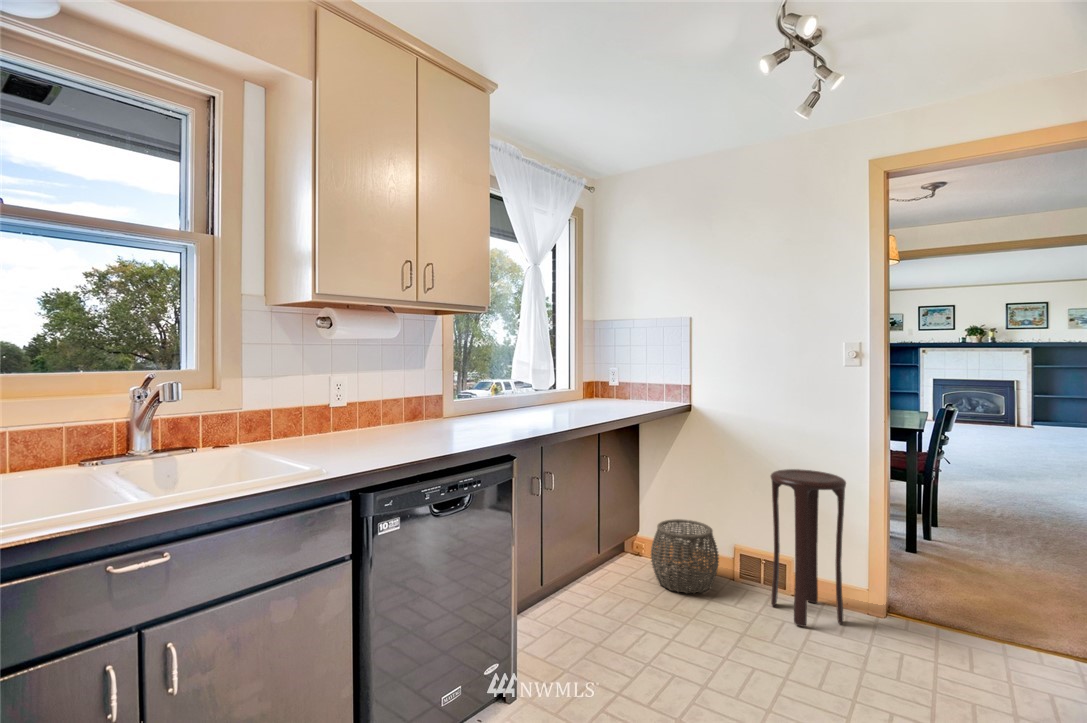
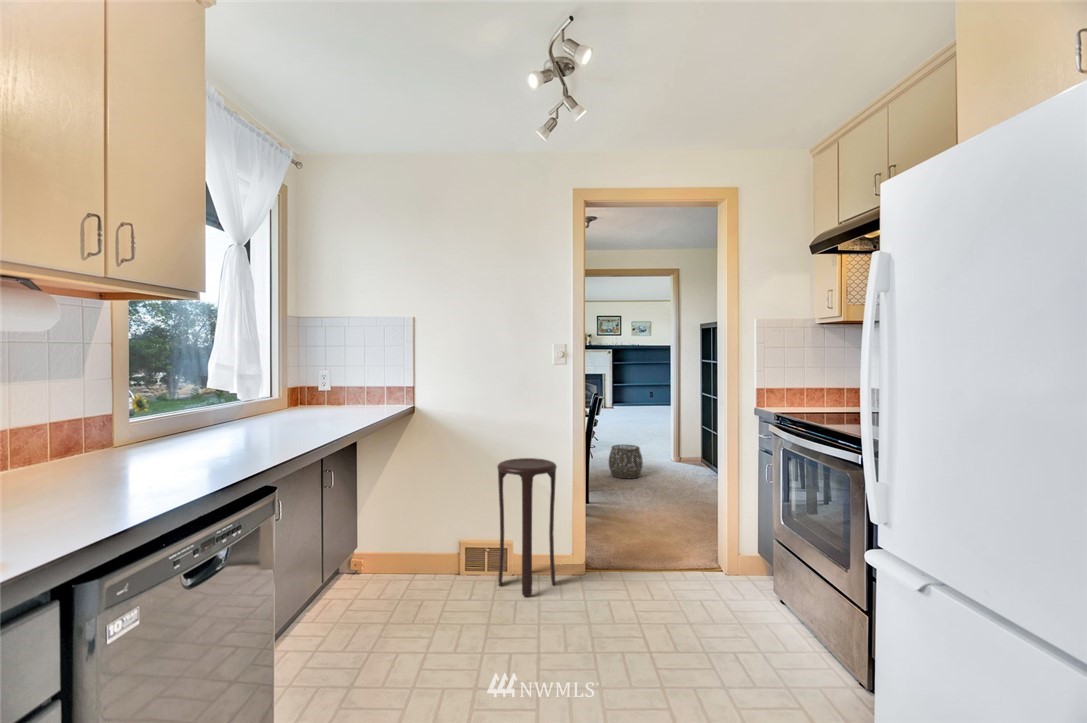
woven basket: present [651,519,719,593] -> present [609,445,643,479]

